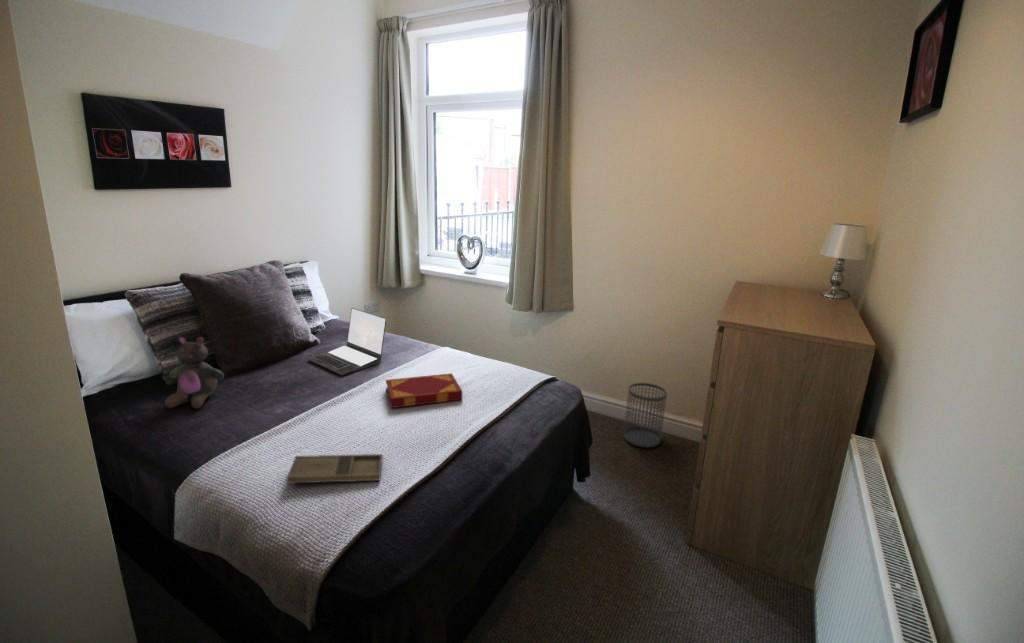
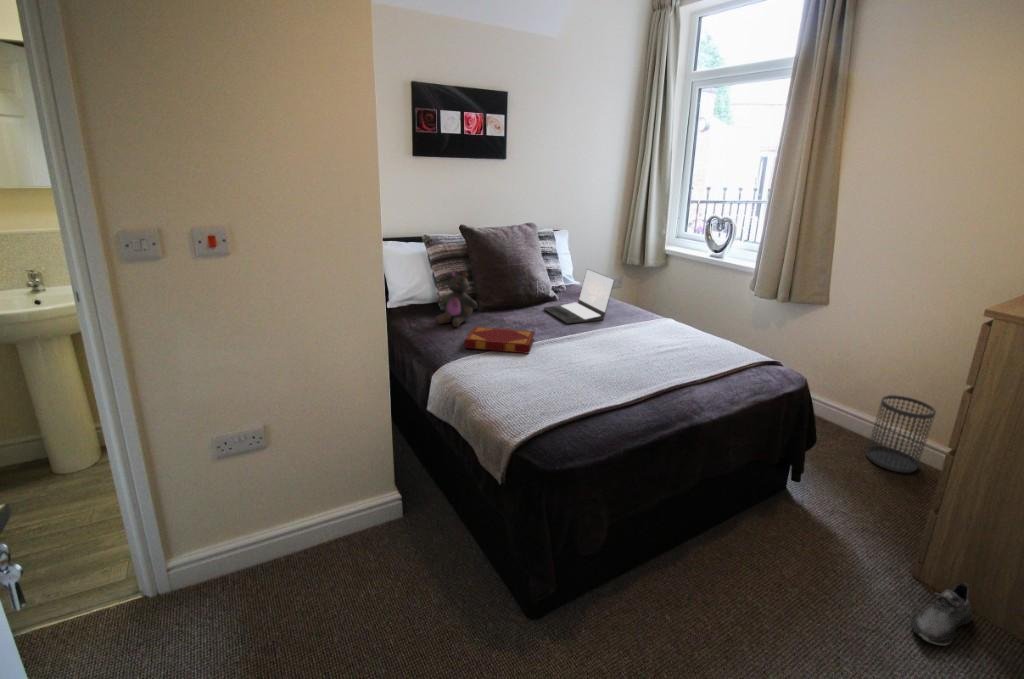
hardback book: present [386,374,462,408] -> present [465,327,535,353]
tray: present [287,454,383,484] -> none [505,367,583,398]
shoe: none [703,545,738,611] -> present [912,582,973,645]

